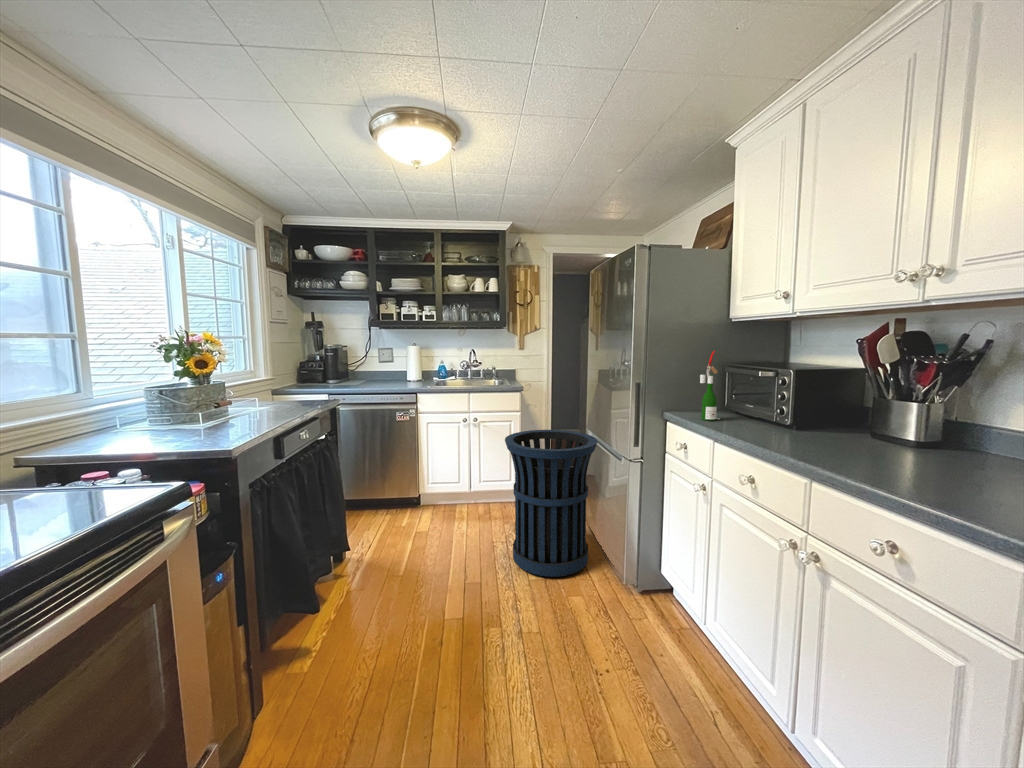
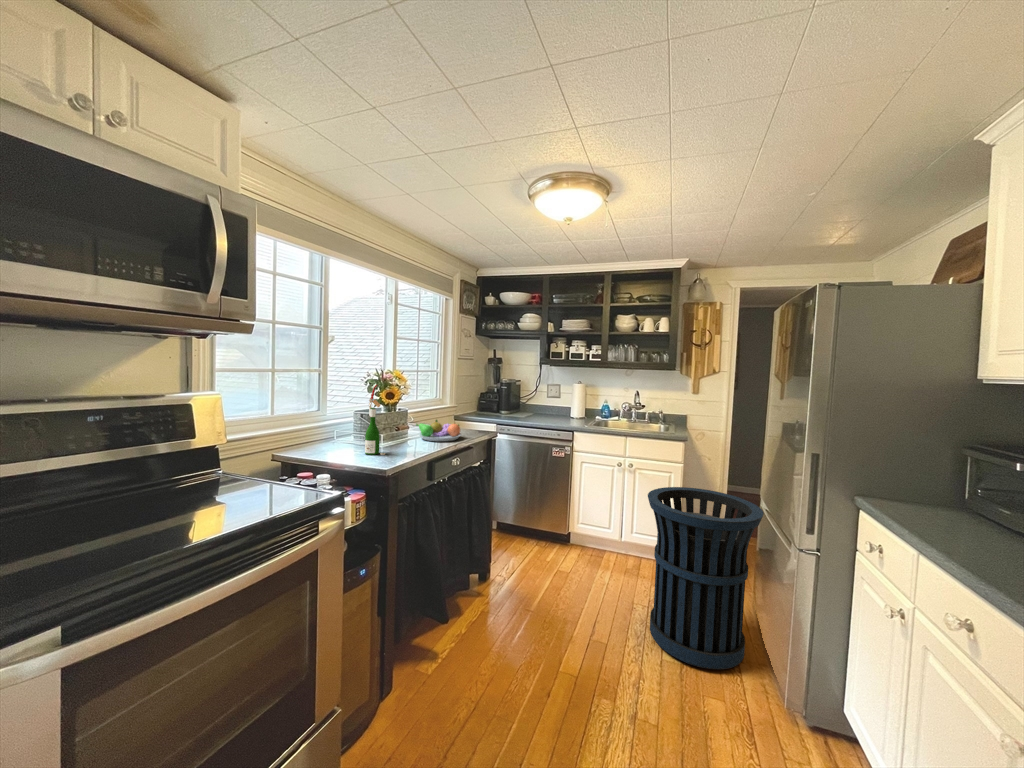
wine bottle: present [700,351,720,421] -> present [365,385,385,455]
fruit bowl: none [241,390,305,415] -> present [416,420,461,441]

